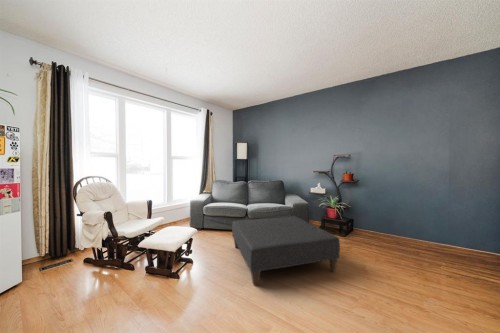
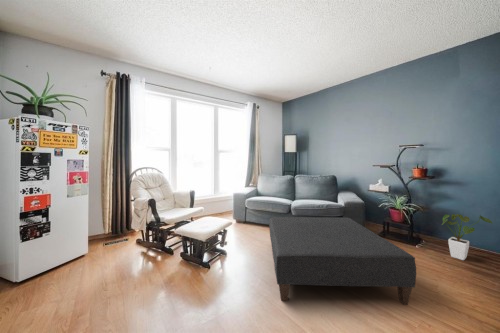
house plant: none [352,207,378,239] -> present [442,214,492,260]

